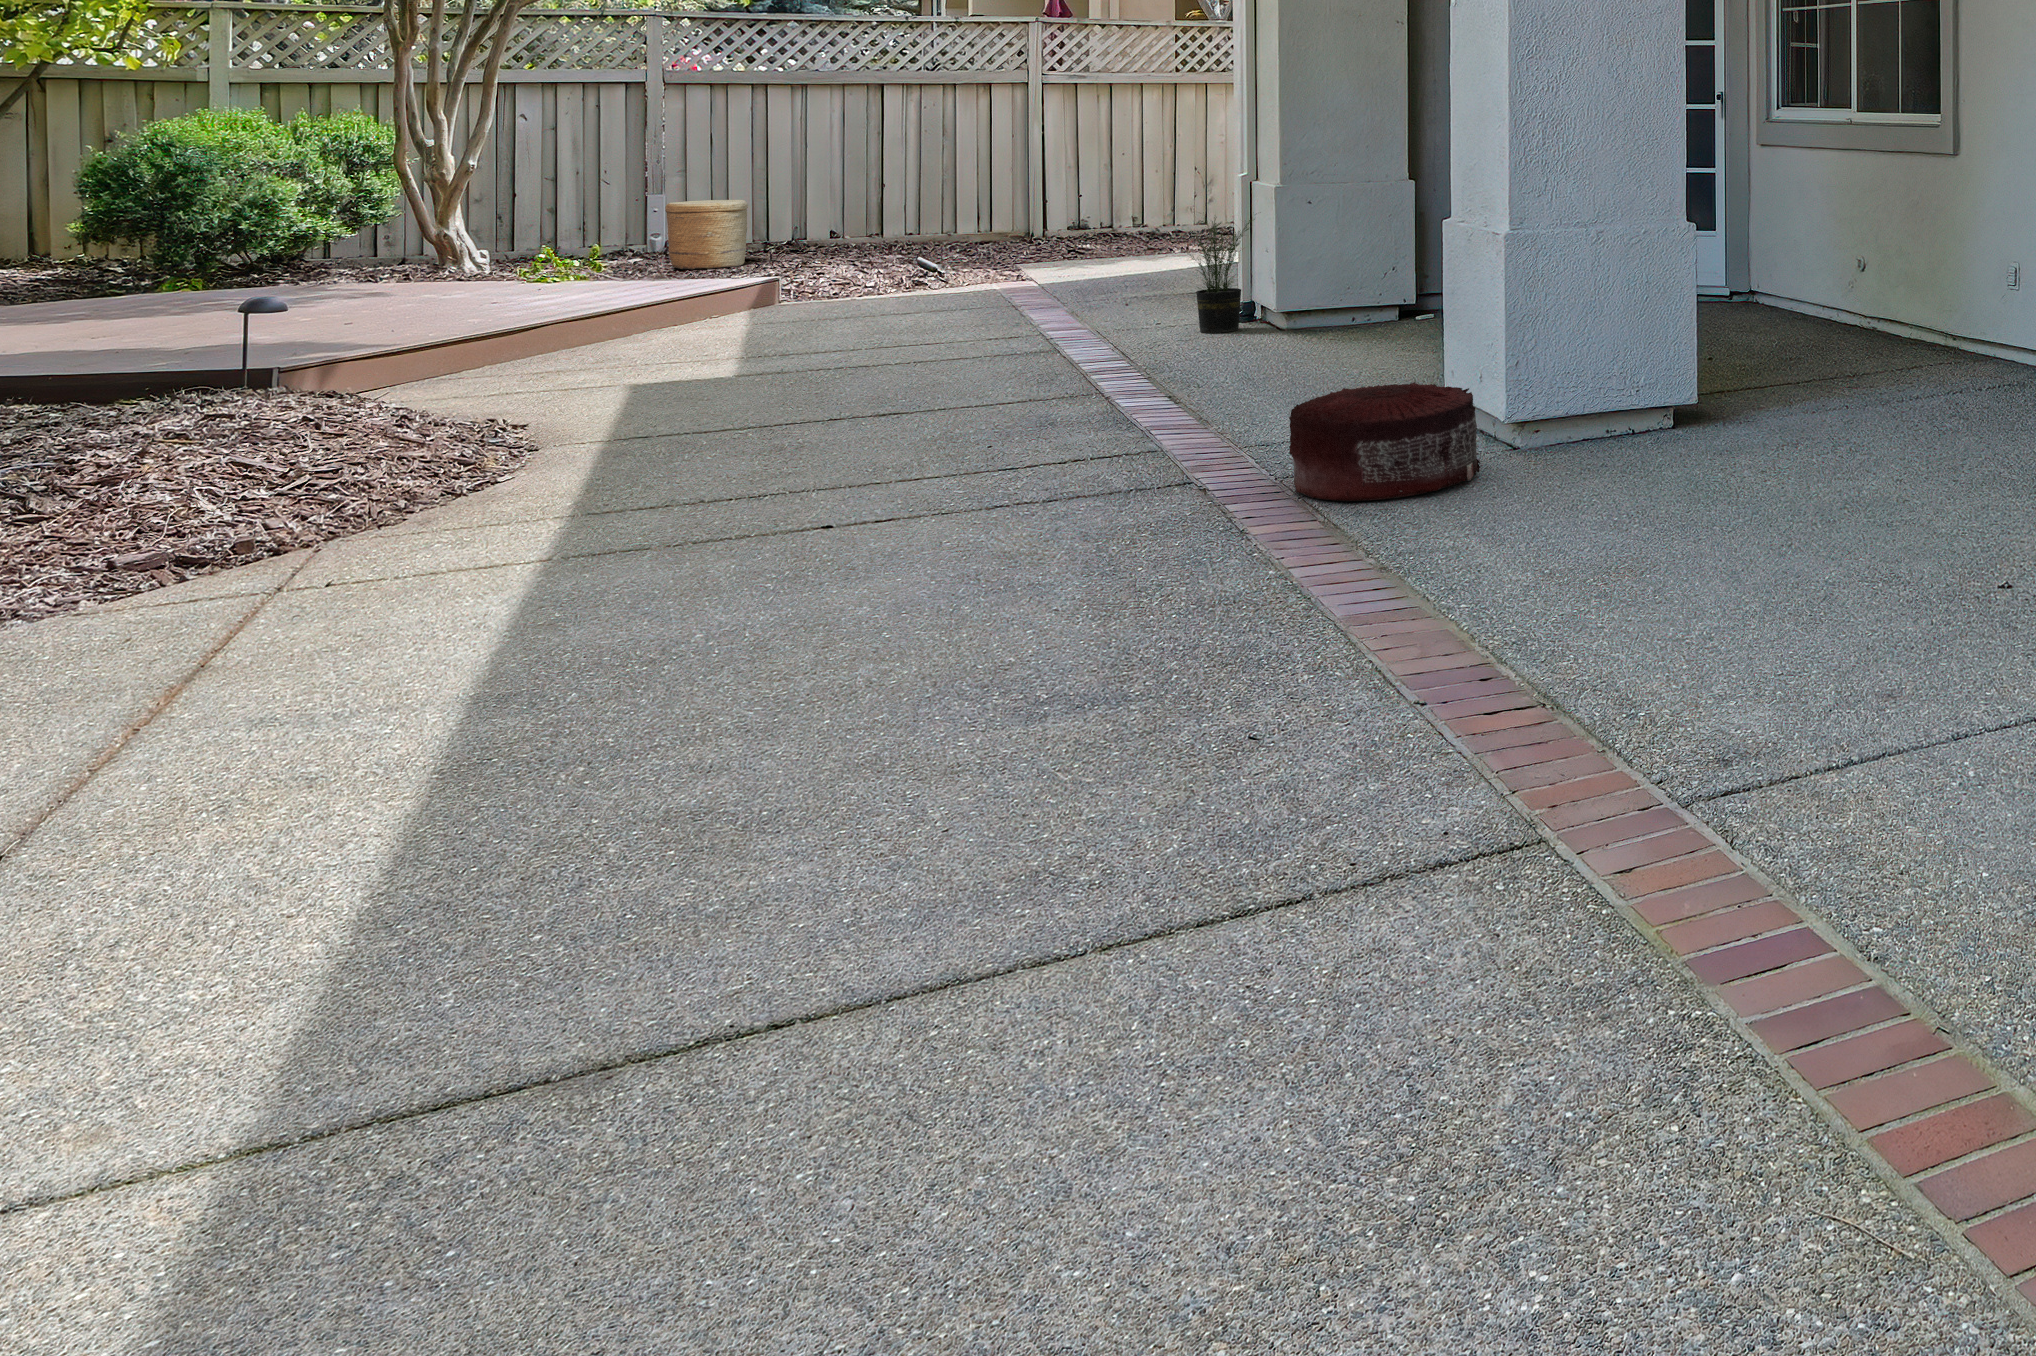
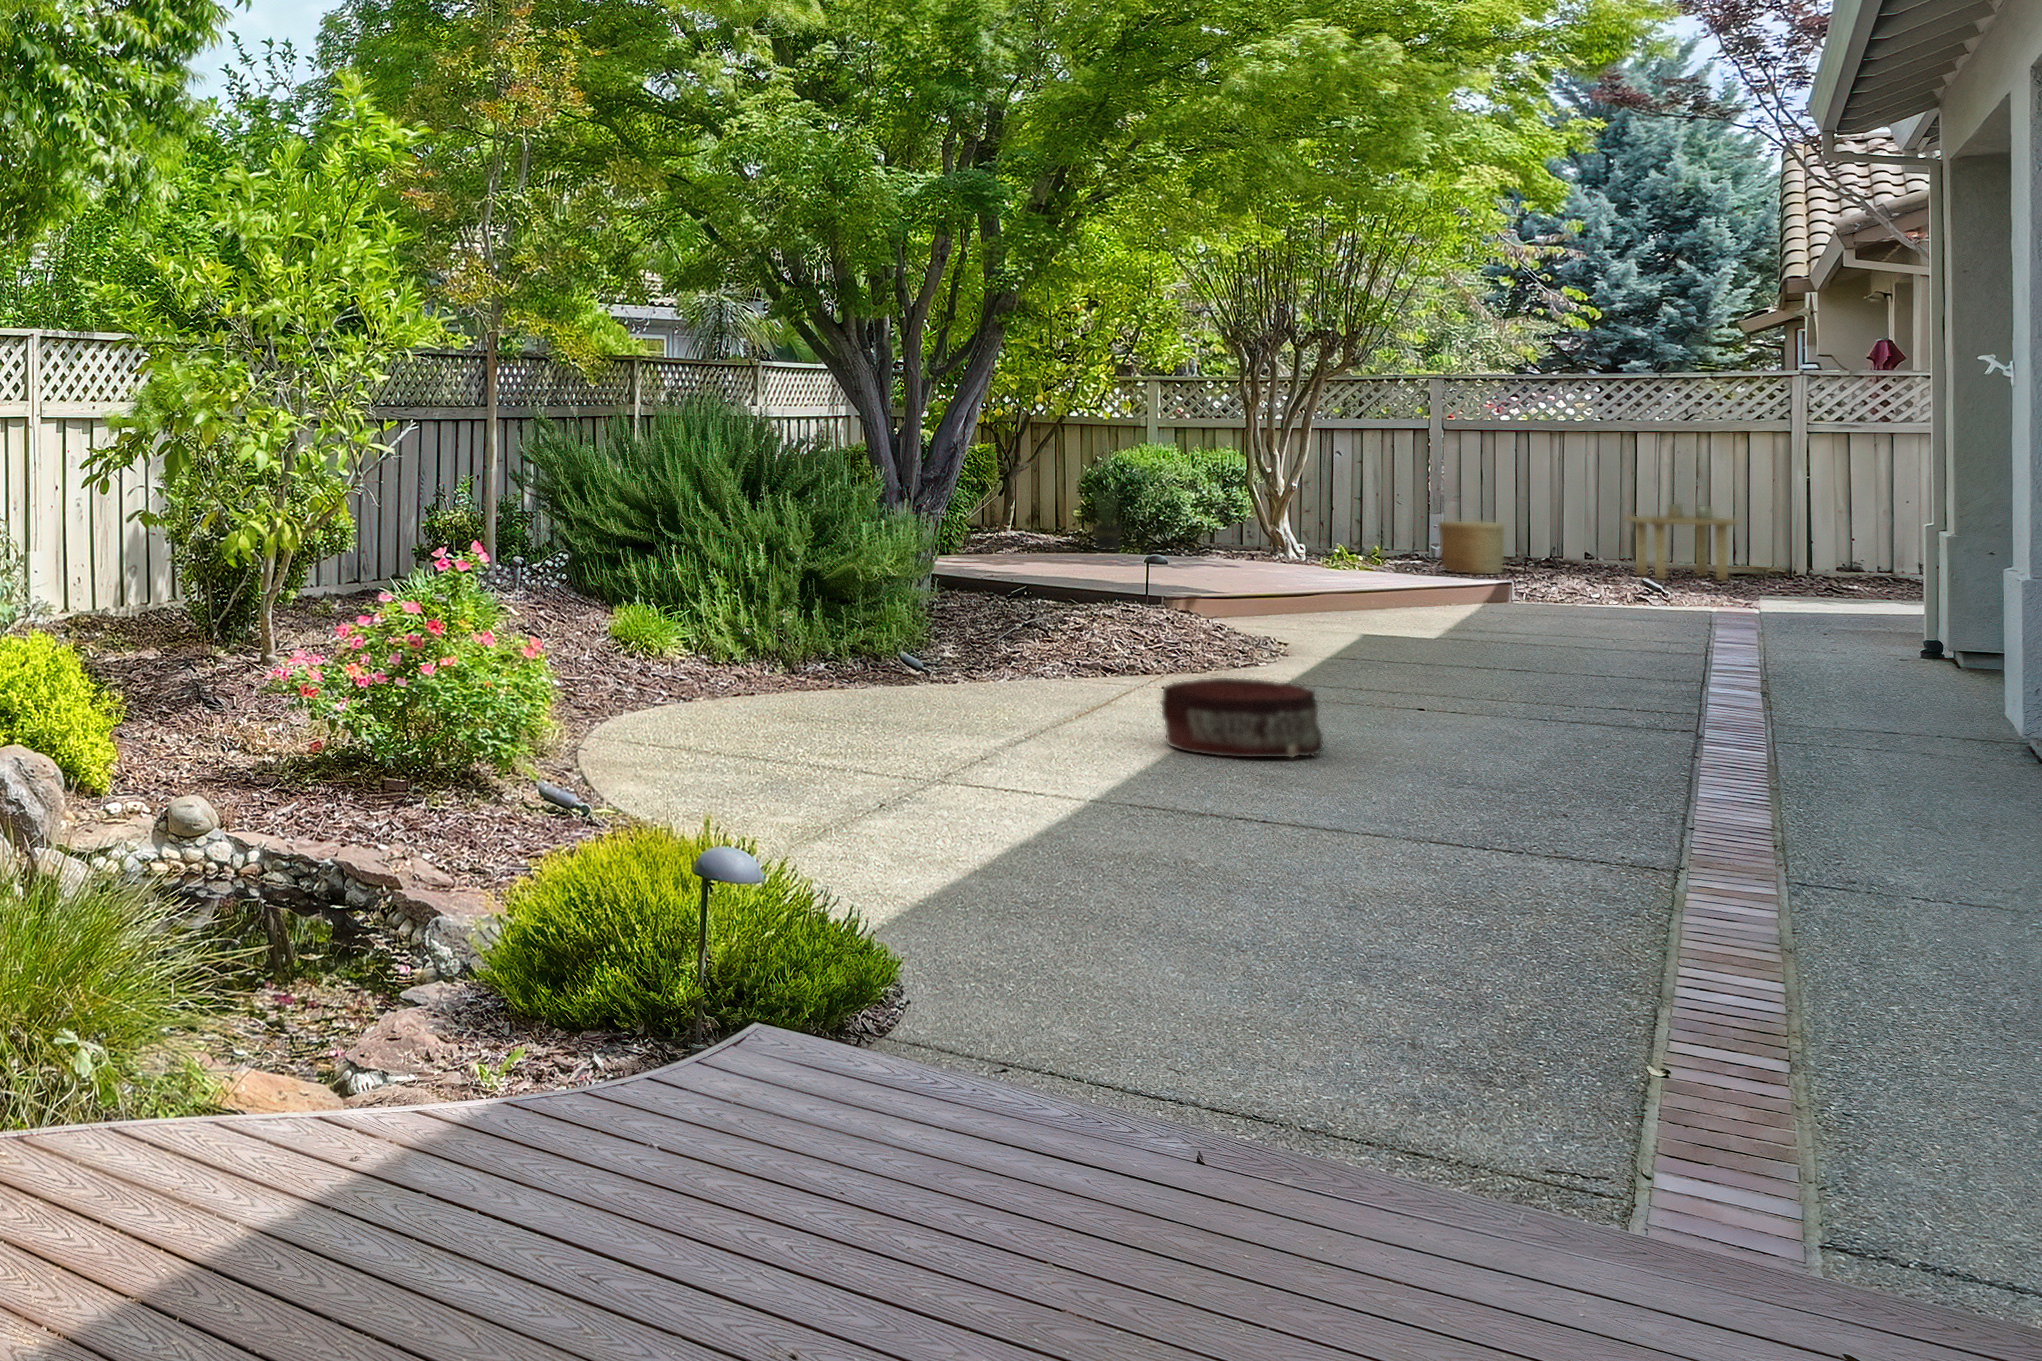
side table: none [877,167,994,256] -> present [1626,504,1737,580]
potted plant: present [1190,216,1251,333] -> present [1091,485,1121,550]
pouf: present [1289,382,1480,501] -> present [1161,678,1323,757]

